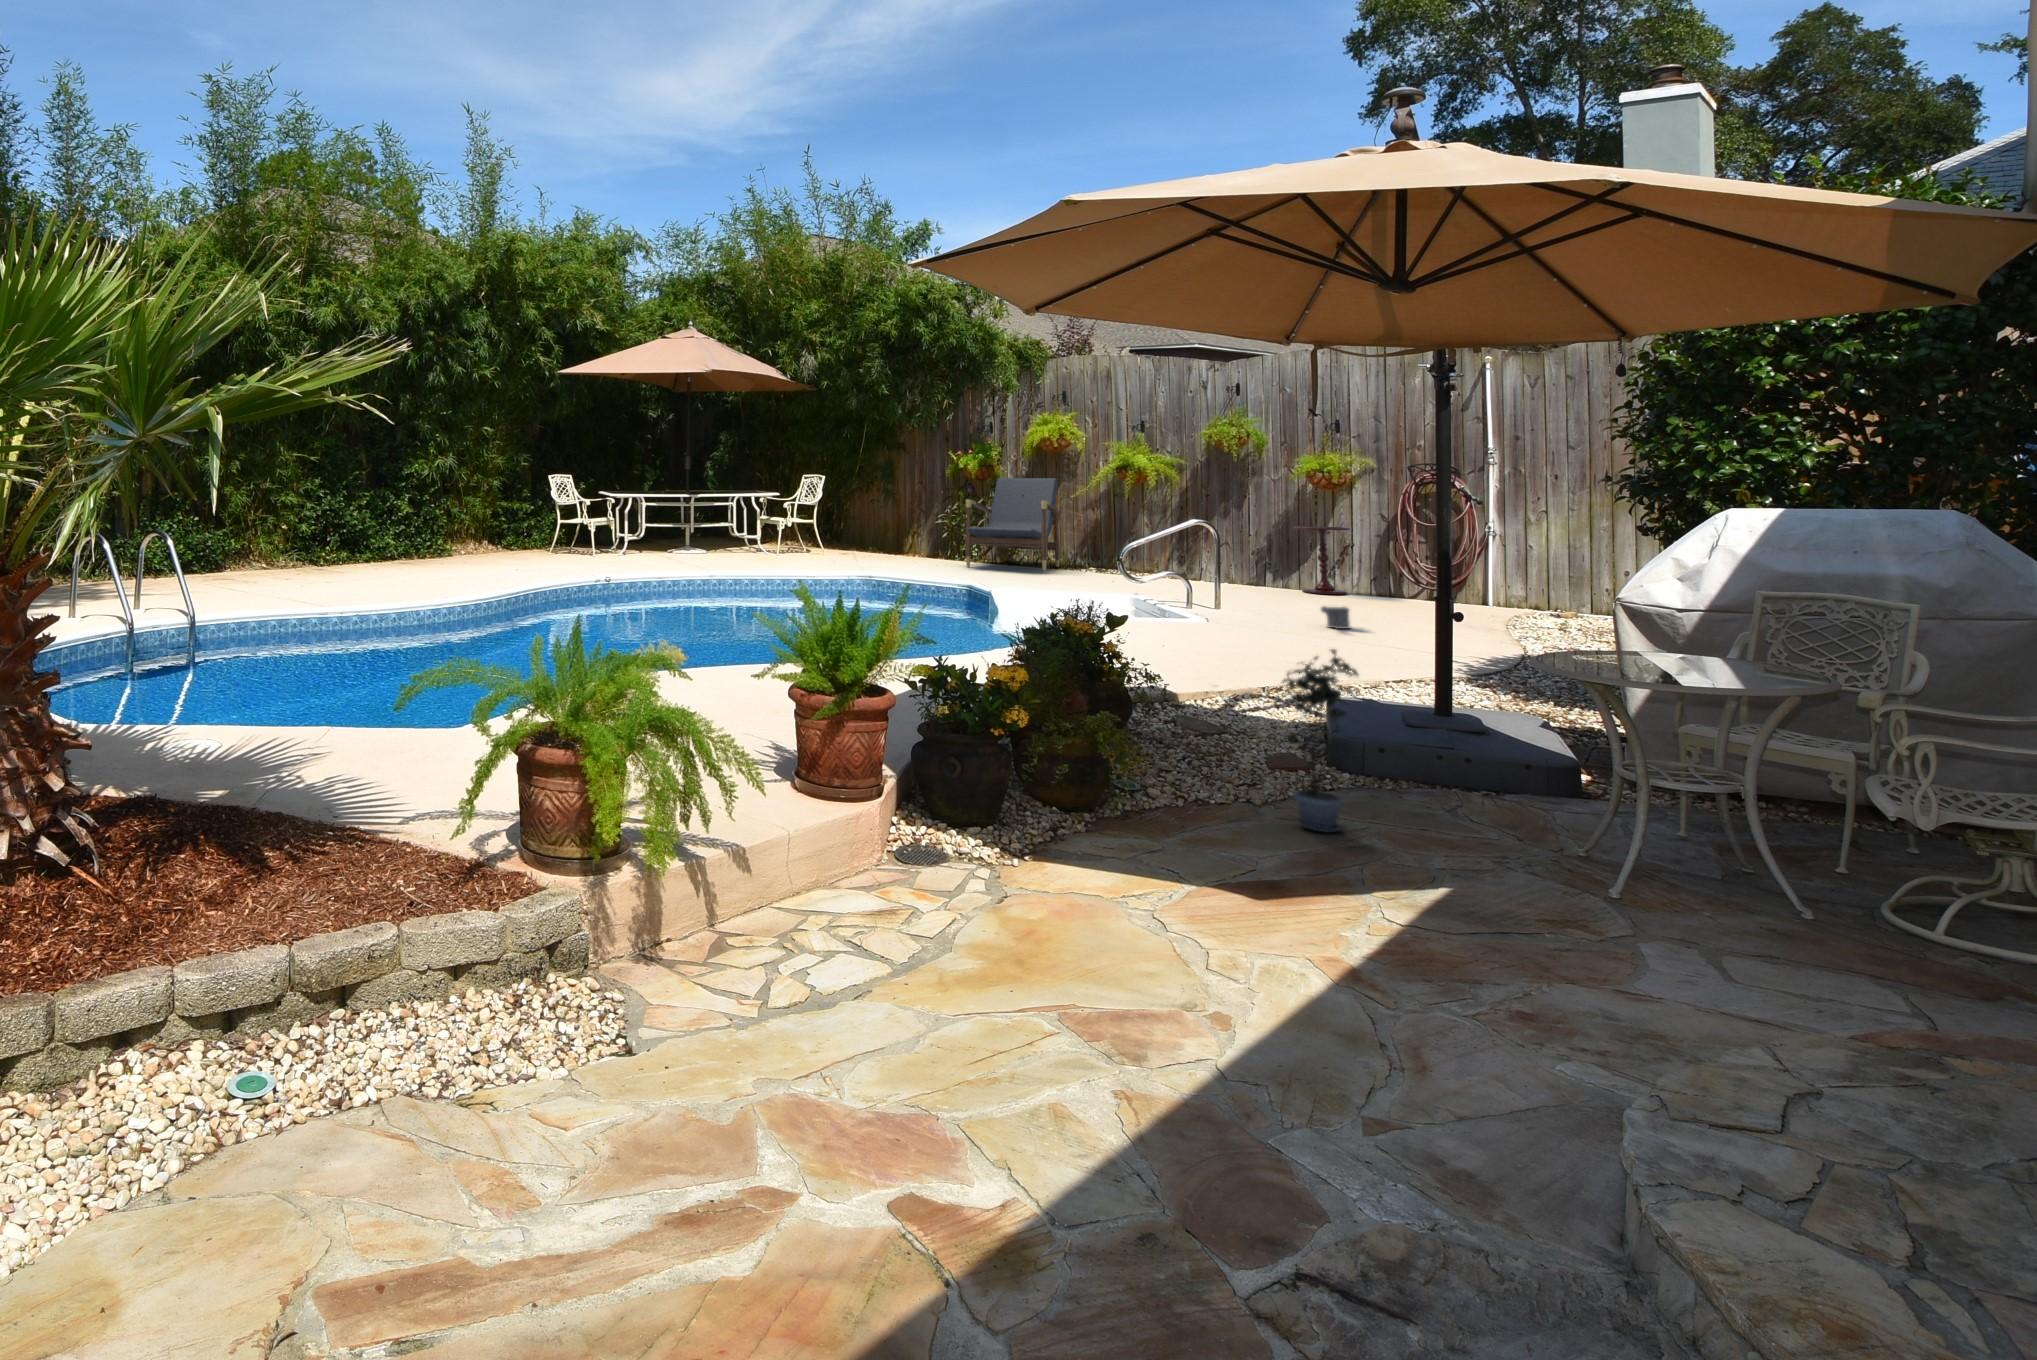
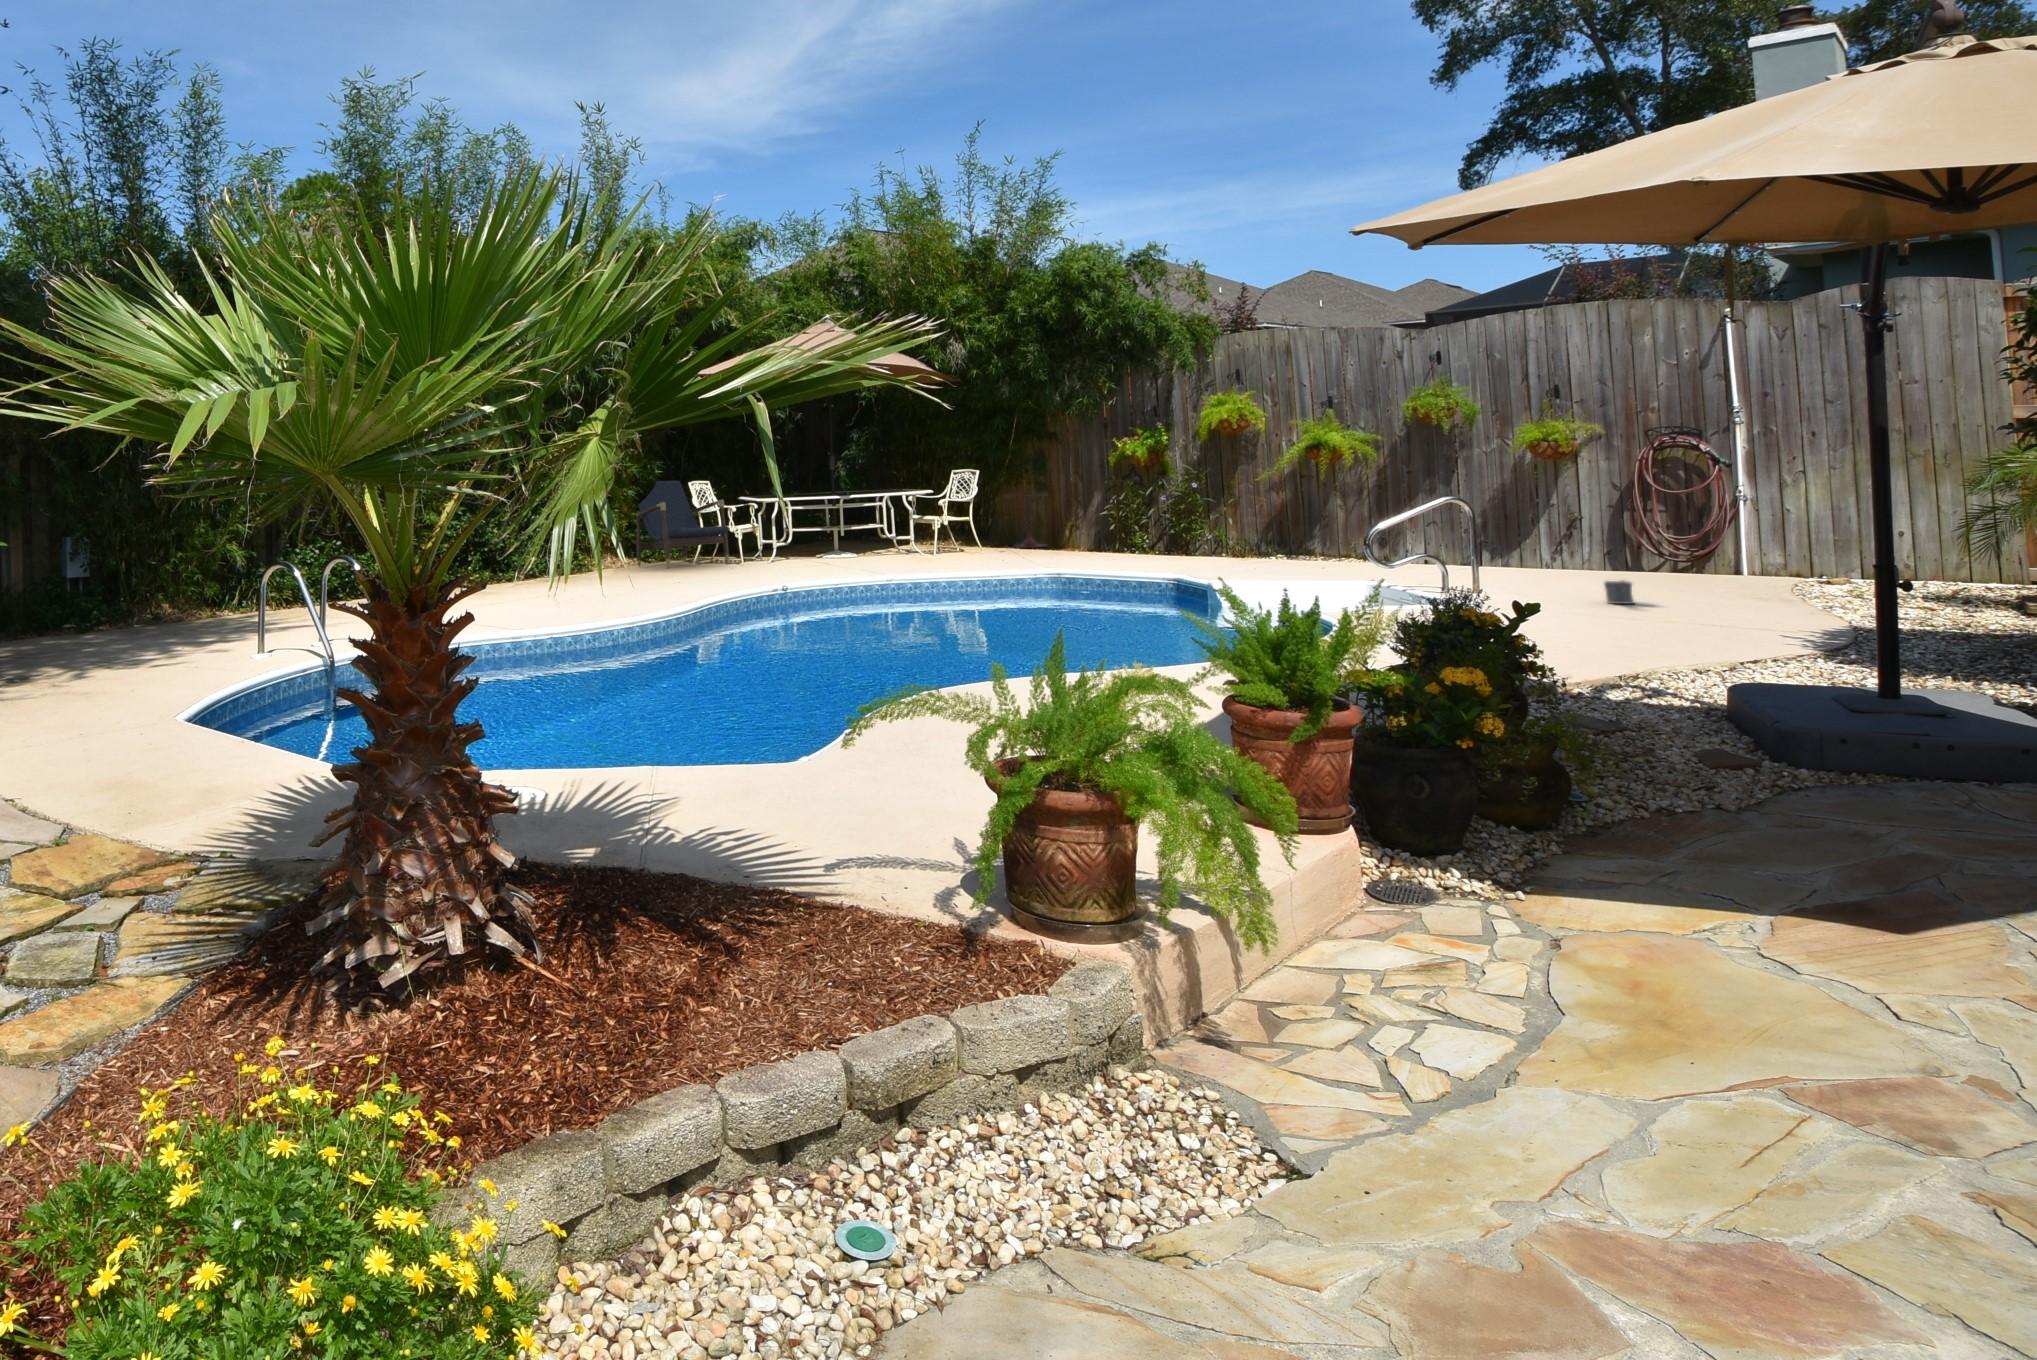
lounge chair: present [965,478,1060,571] -> present [636,481,729,569]
side table: present [1294,526,1350,594] -> present [1017,494,1045,548]
potted plant: present [1278,649,1358,833] -> none [1812,627,1938,836]

